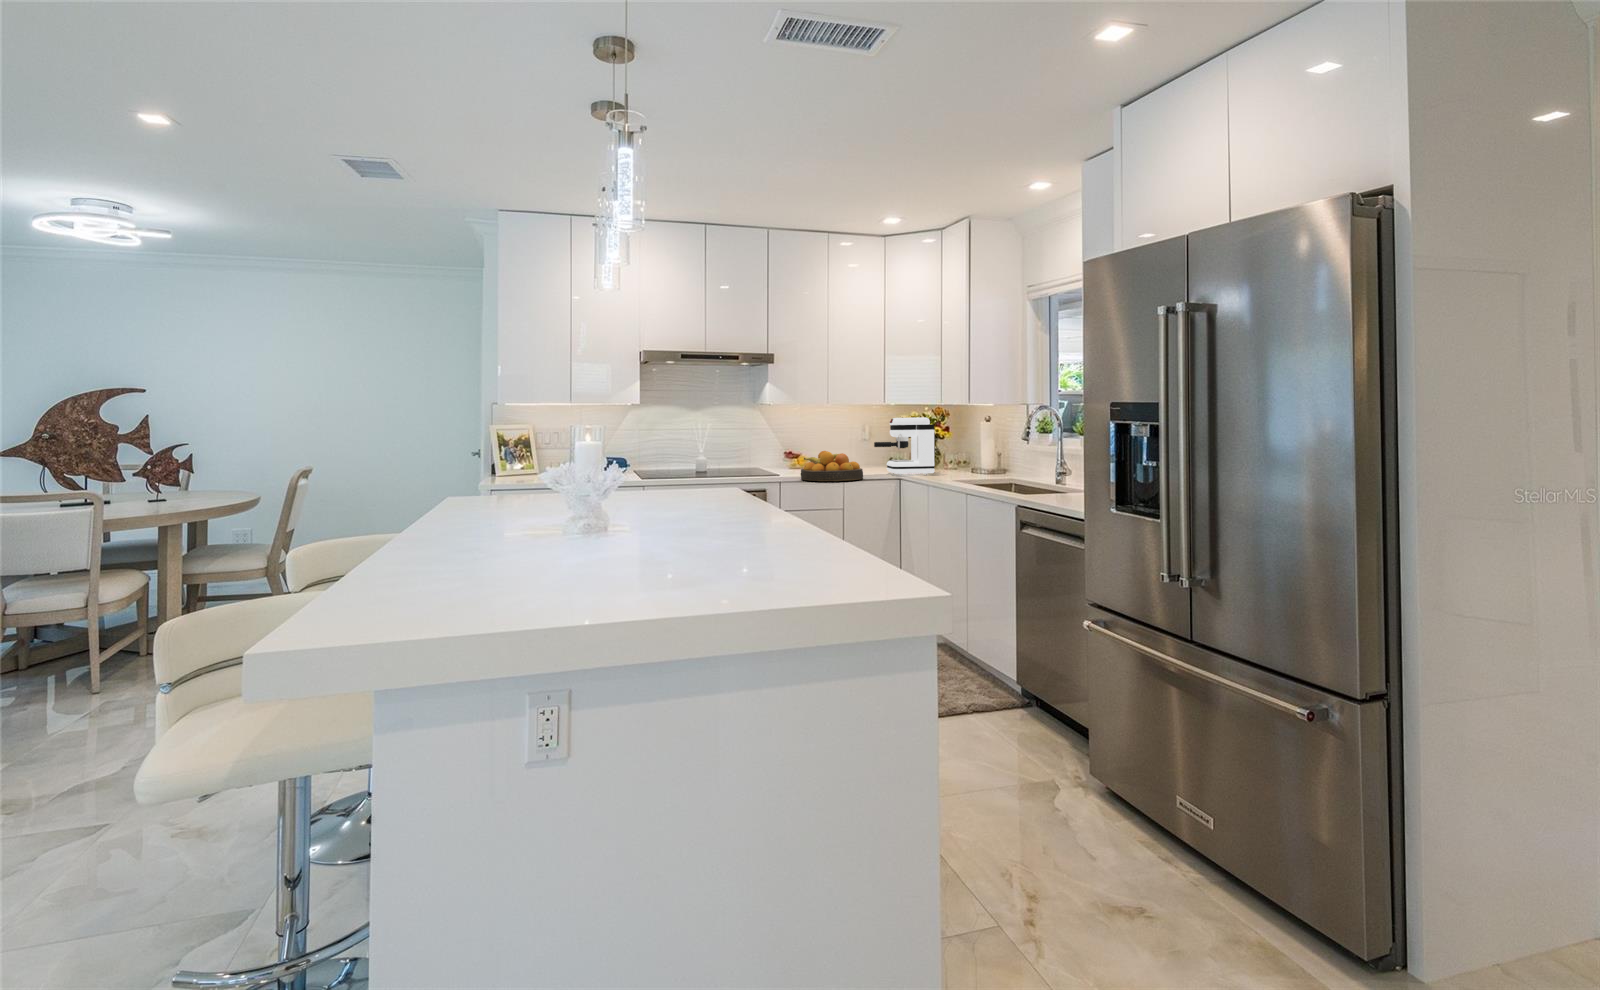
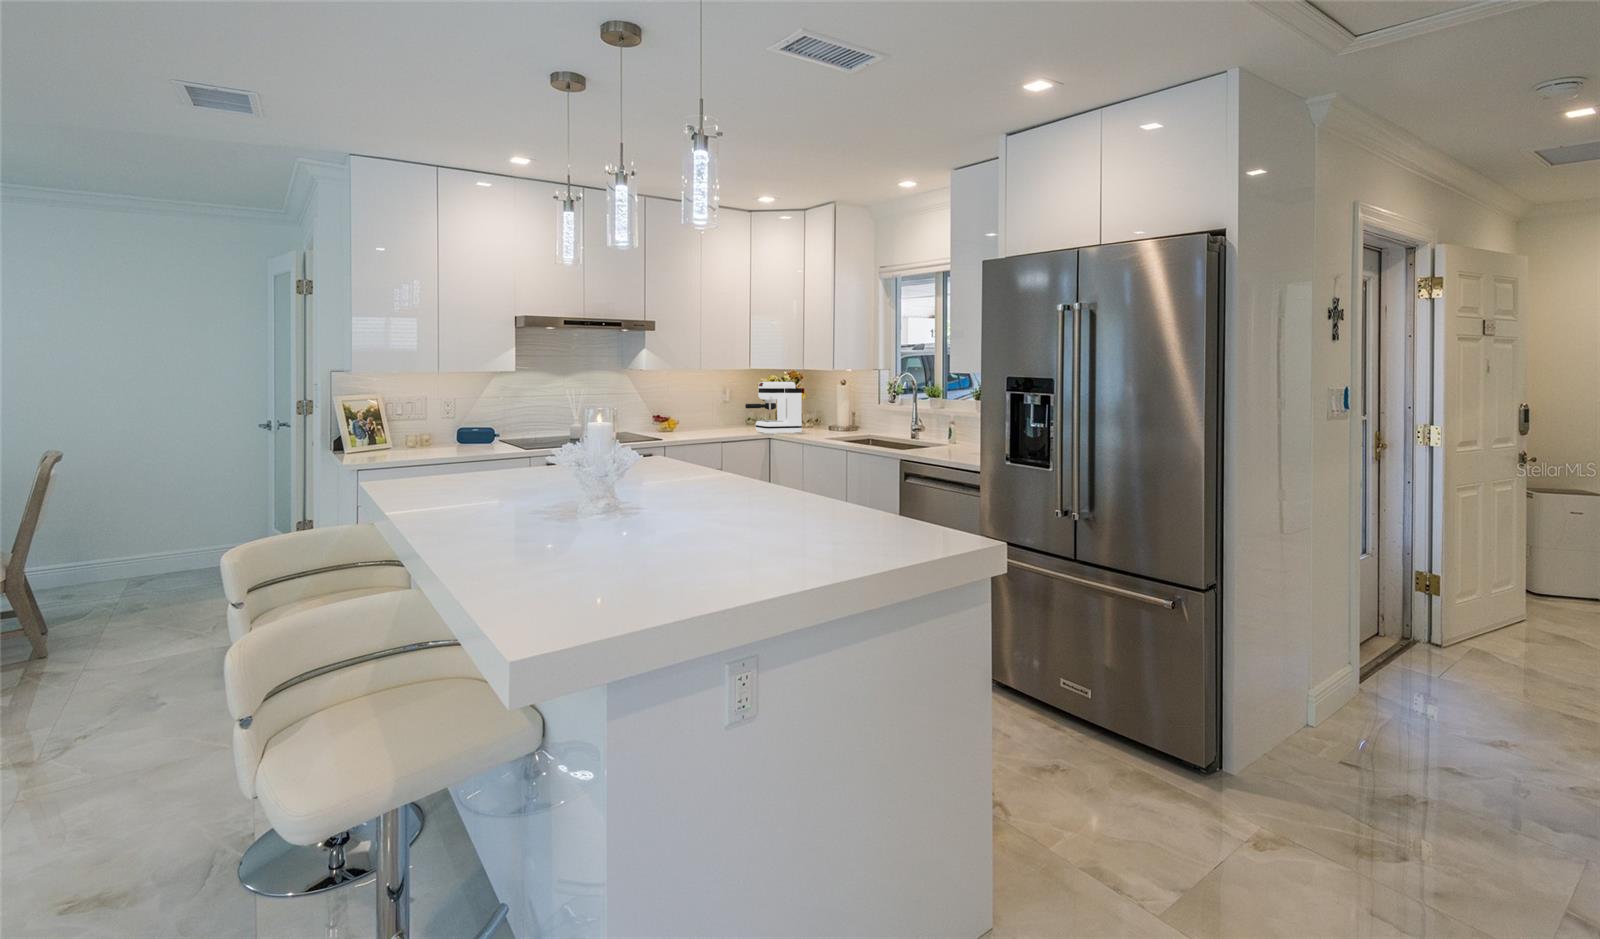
fruit bowl: present [801,451,863,481] -> none [684,412,742,440]

